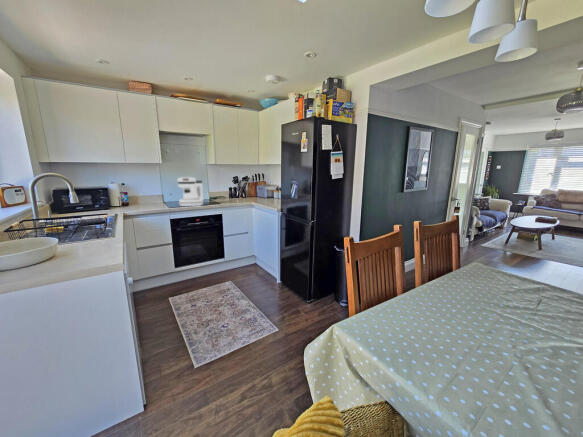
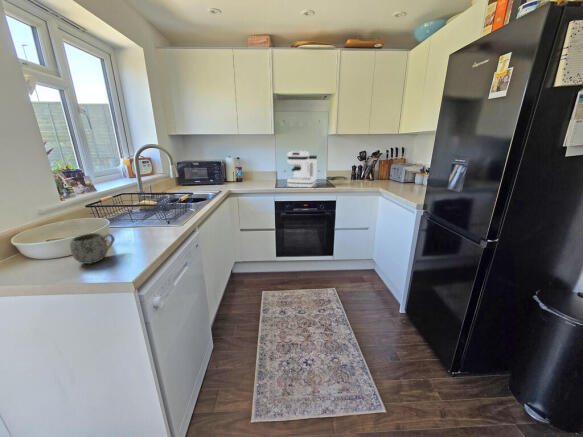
mug: none [51,240,80,263] -> present [70,233,115,264]

